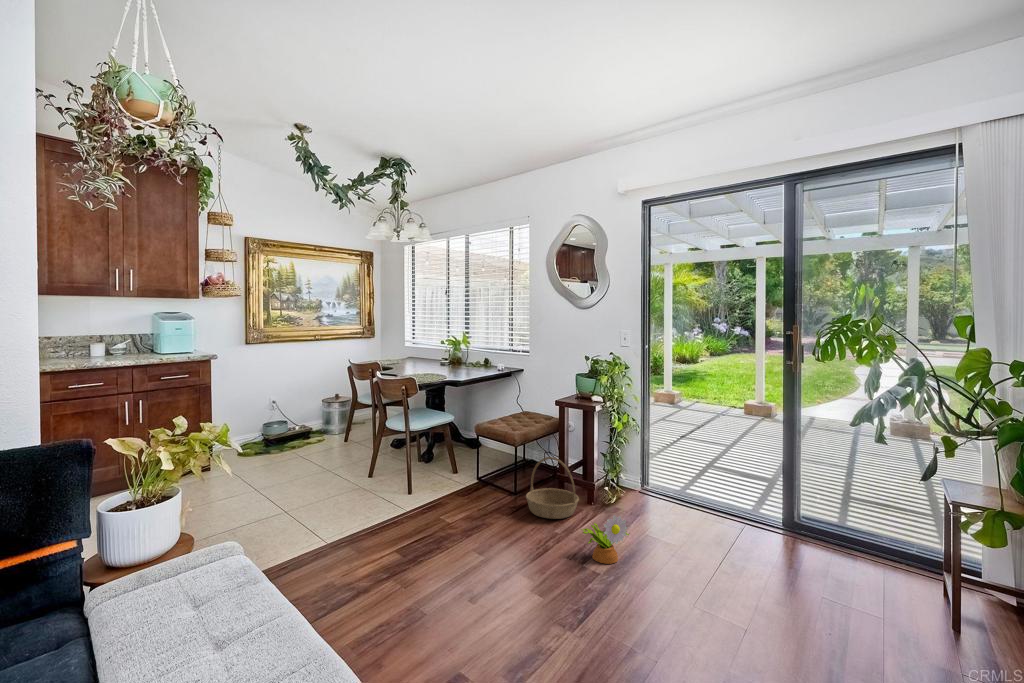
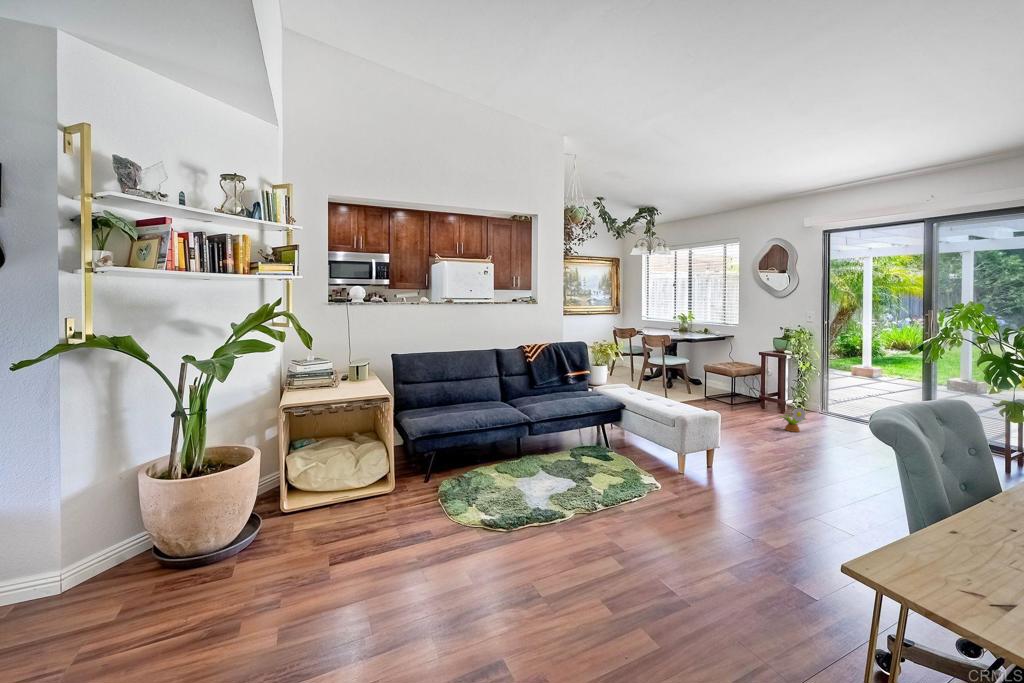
basket: present [526,457,579,519] -> none [741,383,775,416]

